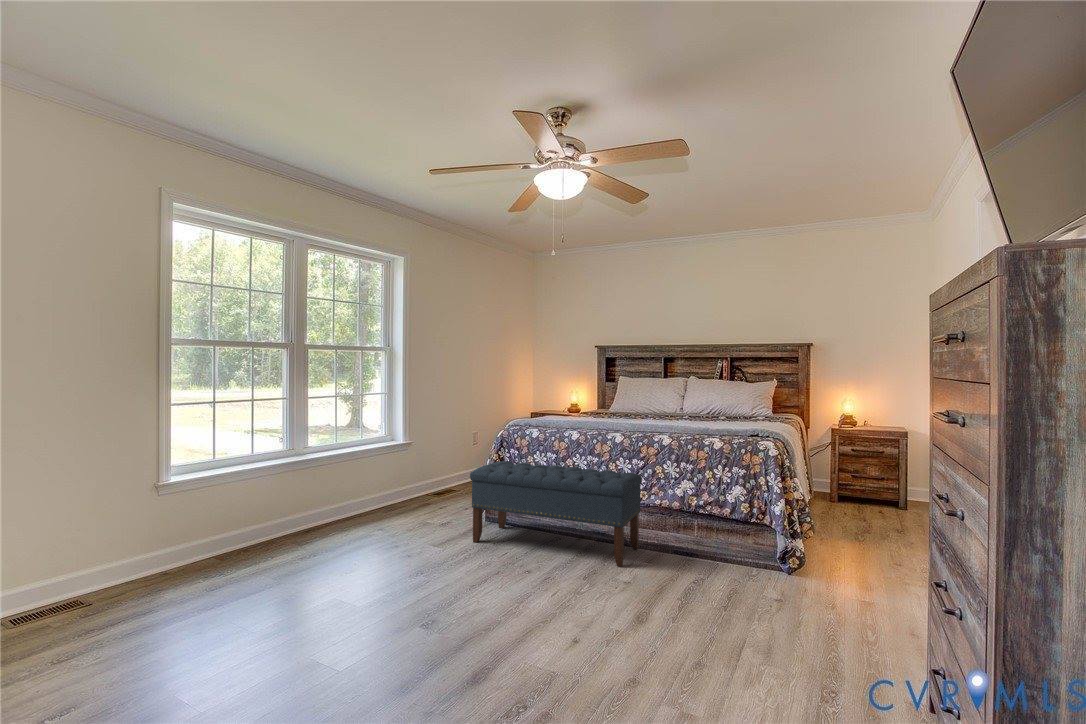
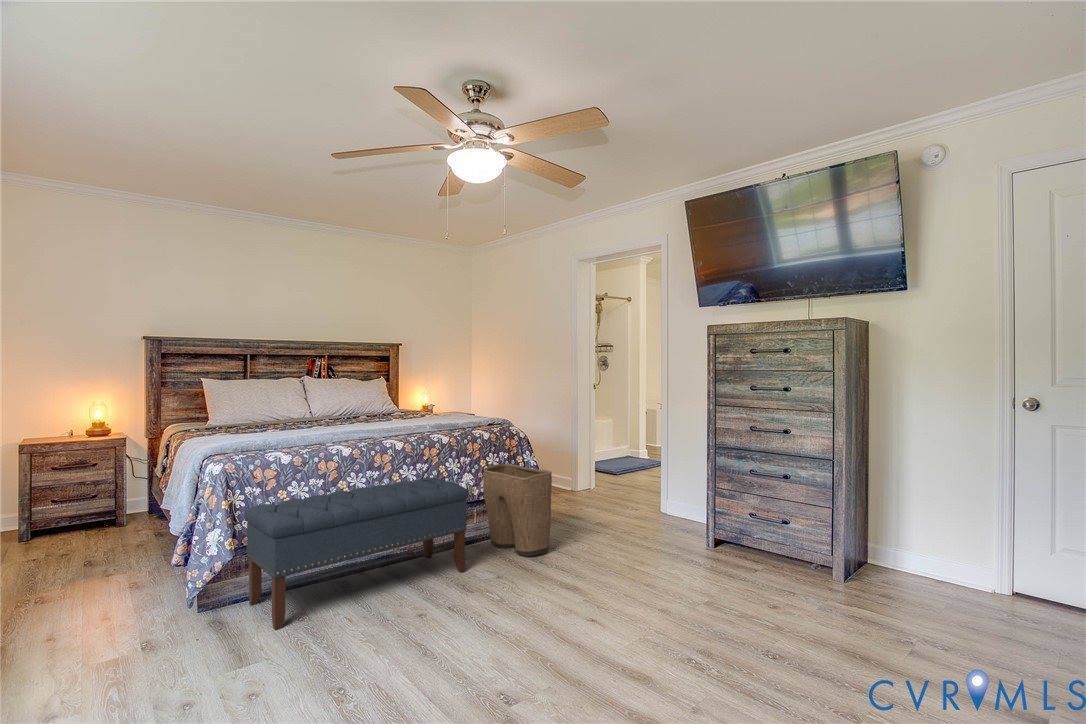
laundry basket: none [679,478,737,589] -> present [483,464,552,556]

